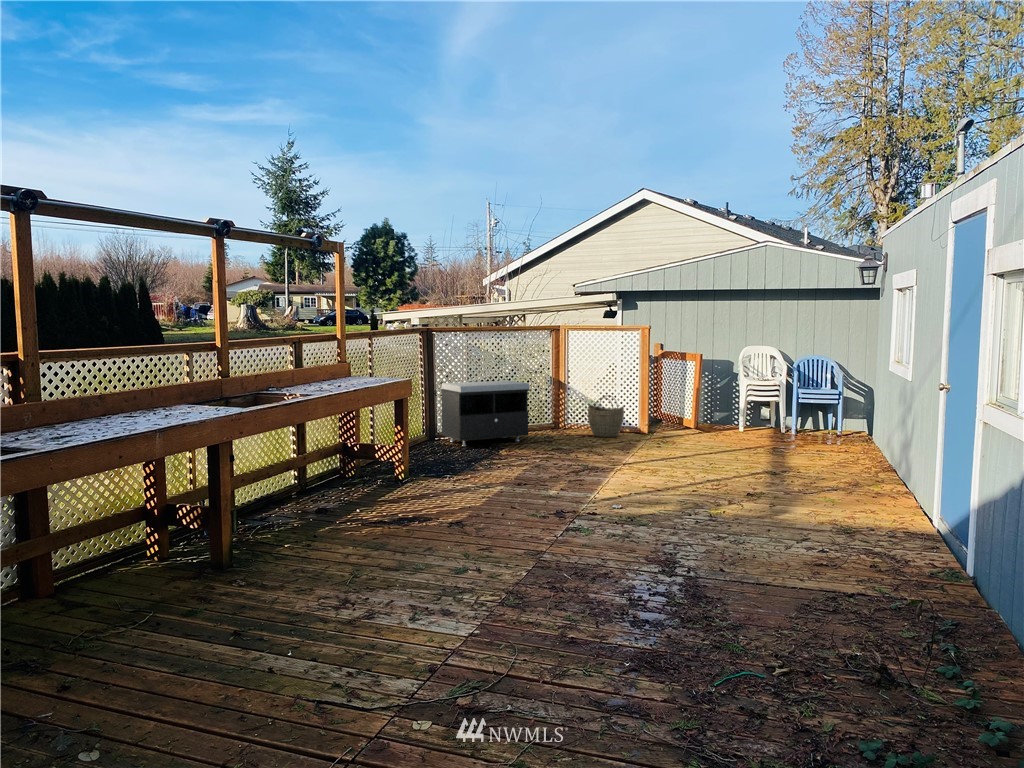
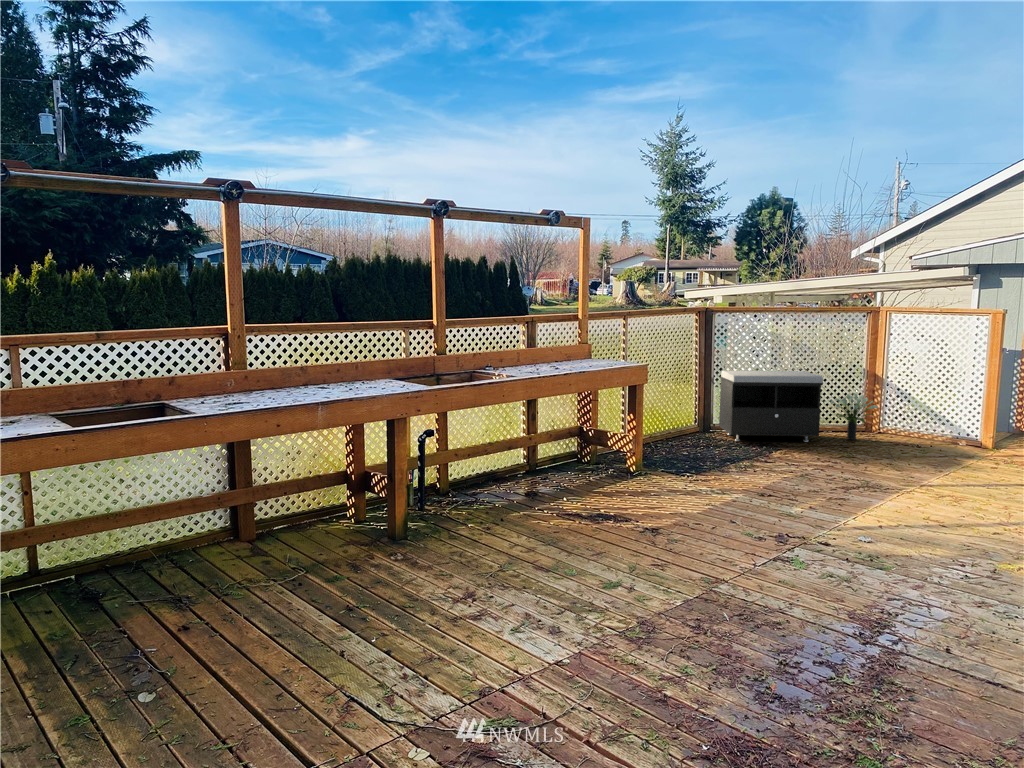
woven basket: present [588,395,624,437] -> none [906,396,958,449]
potted plant: none [531,396,567,437] -> present [831,393,878,440]

